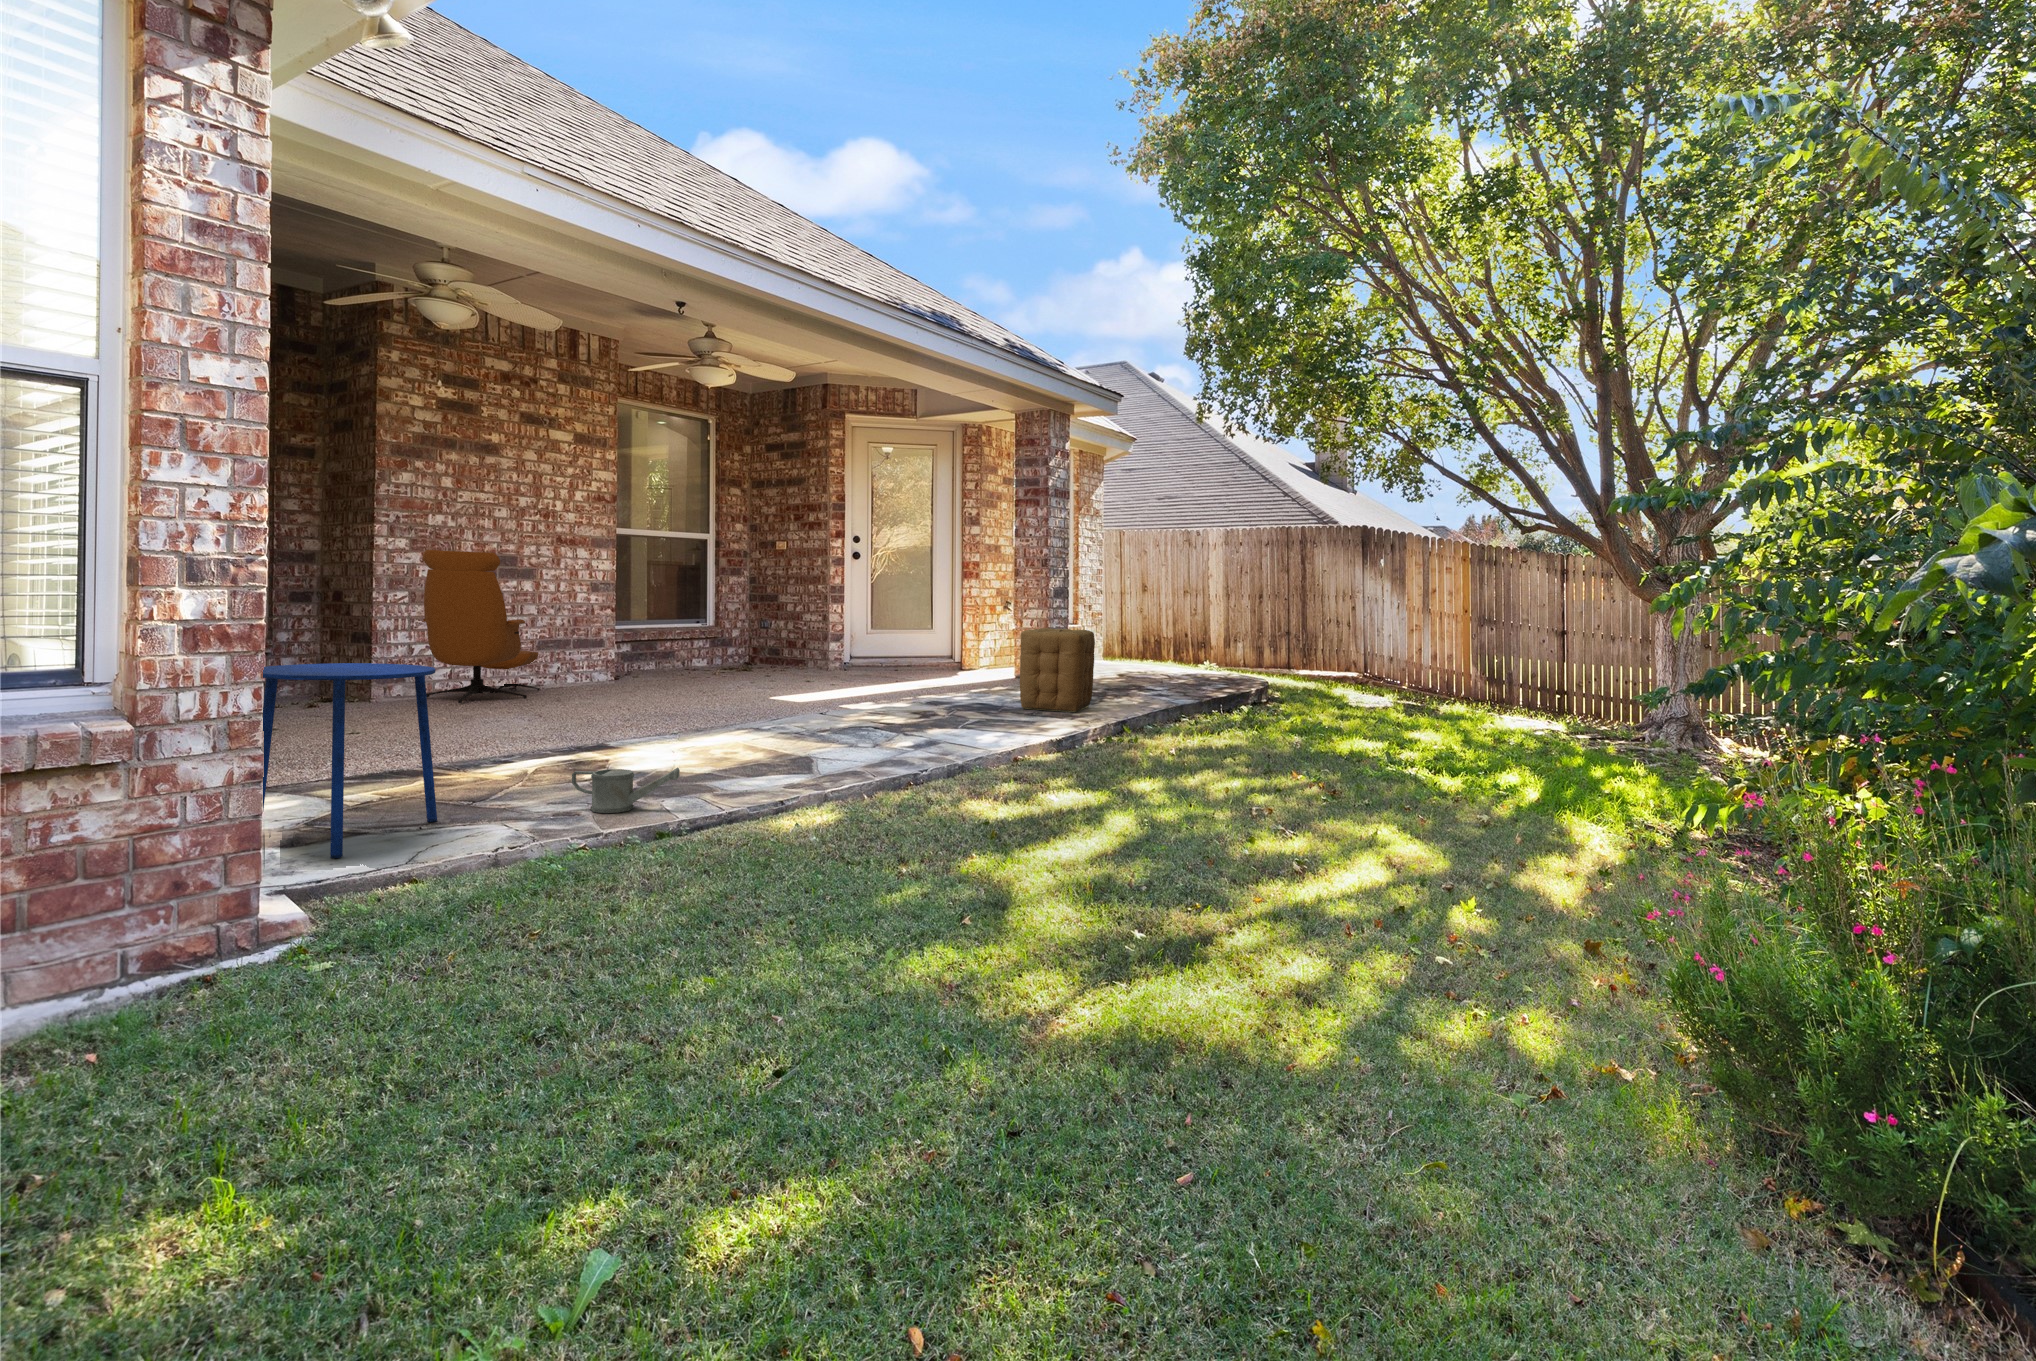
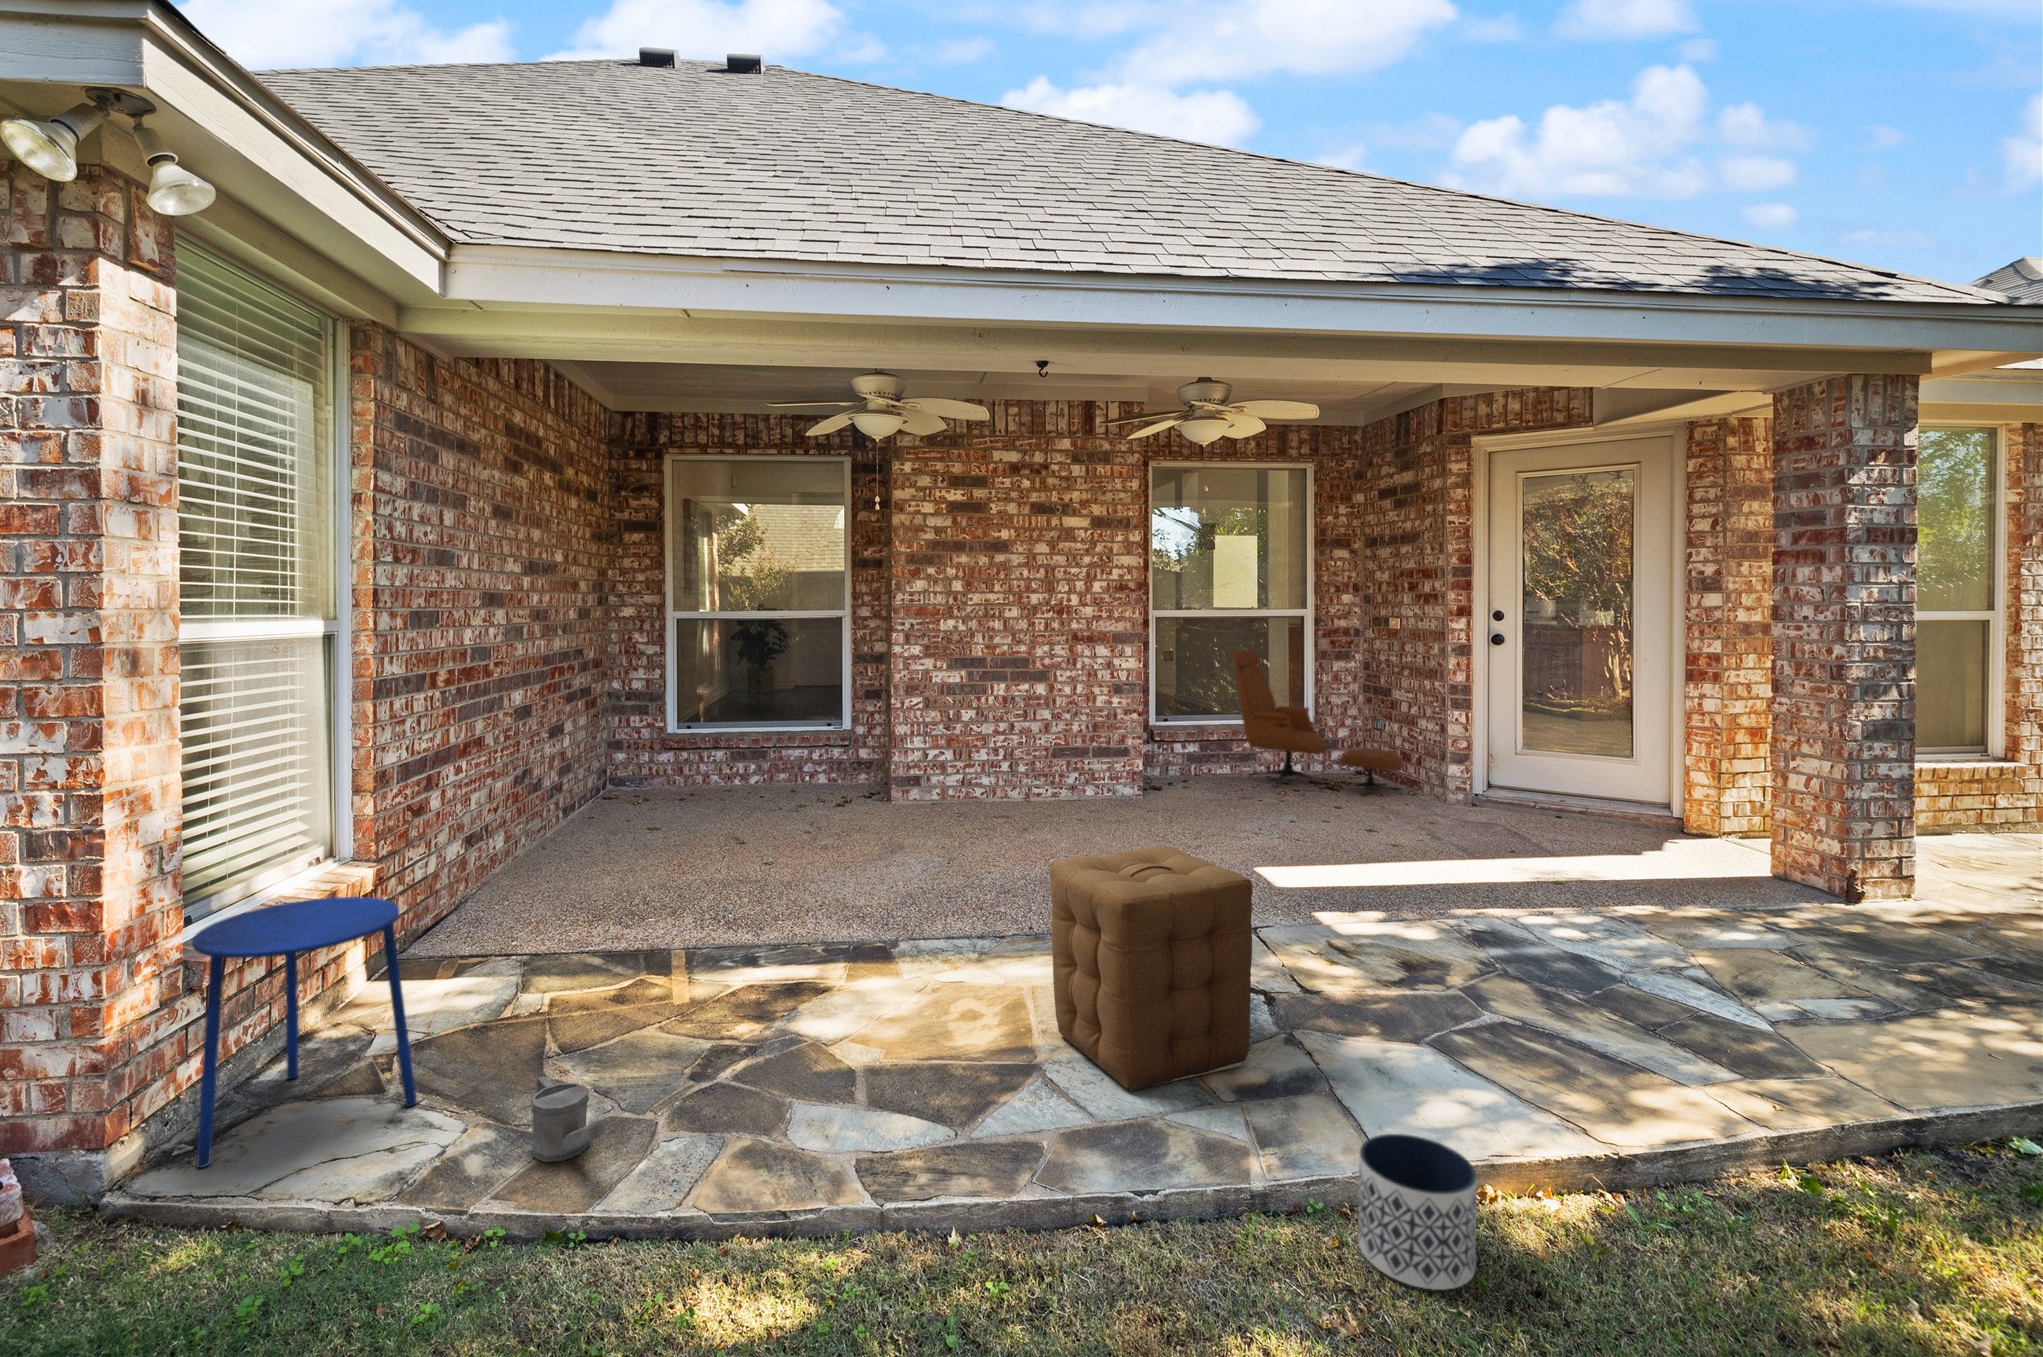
lounge chair: present [422,550,539,703] -> present [1232,650,1403,795]
ottoman: present [1020,628,1095,712] -> present [1050,846,1253,1090]
planter: none [1016,727,1064,776] -> present [1358,1134,1477,1290]

